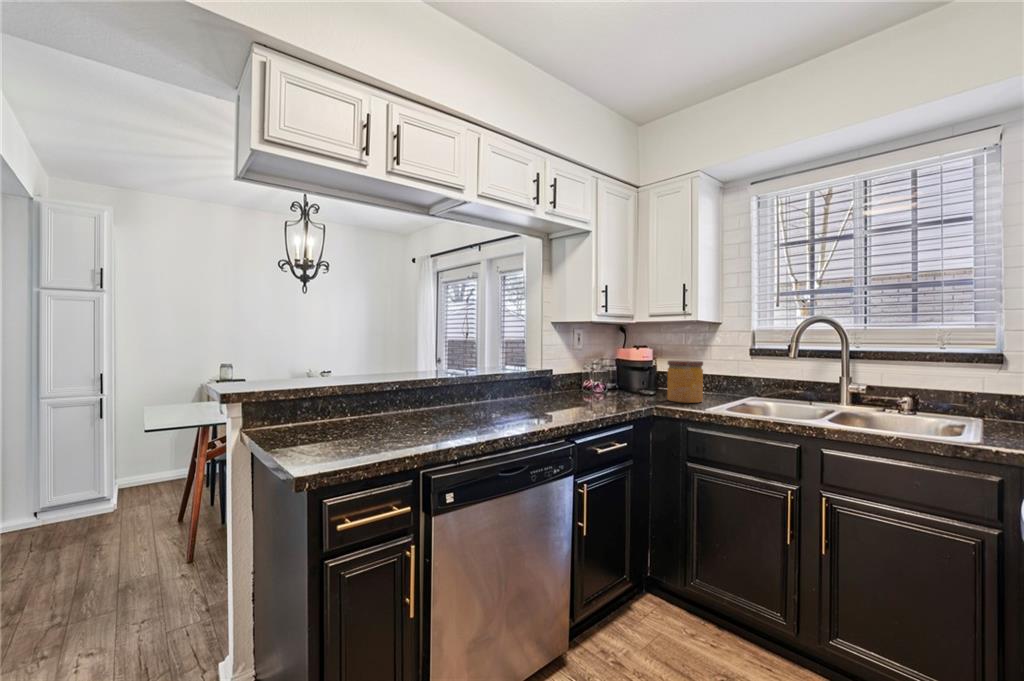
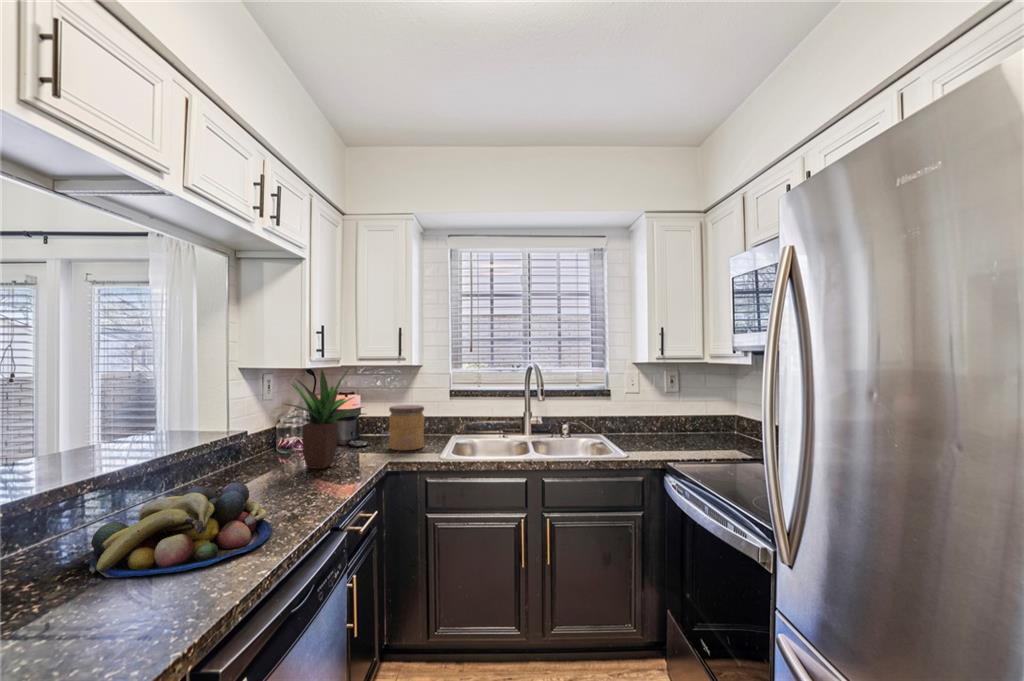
potted plant: none [560,318,633,403] -> present [286,370,364,469]
fruit bowl: none [410,386,508,427] -> present [88,482,272,578]

